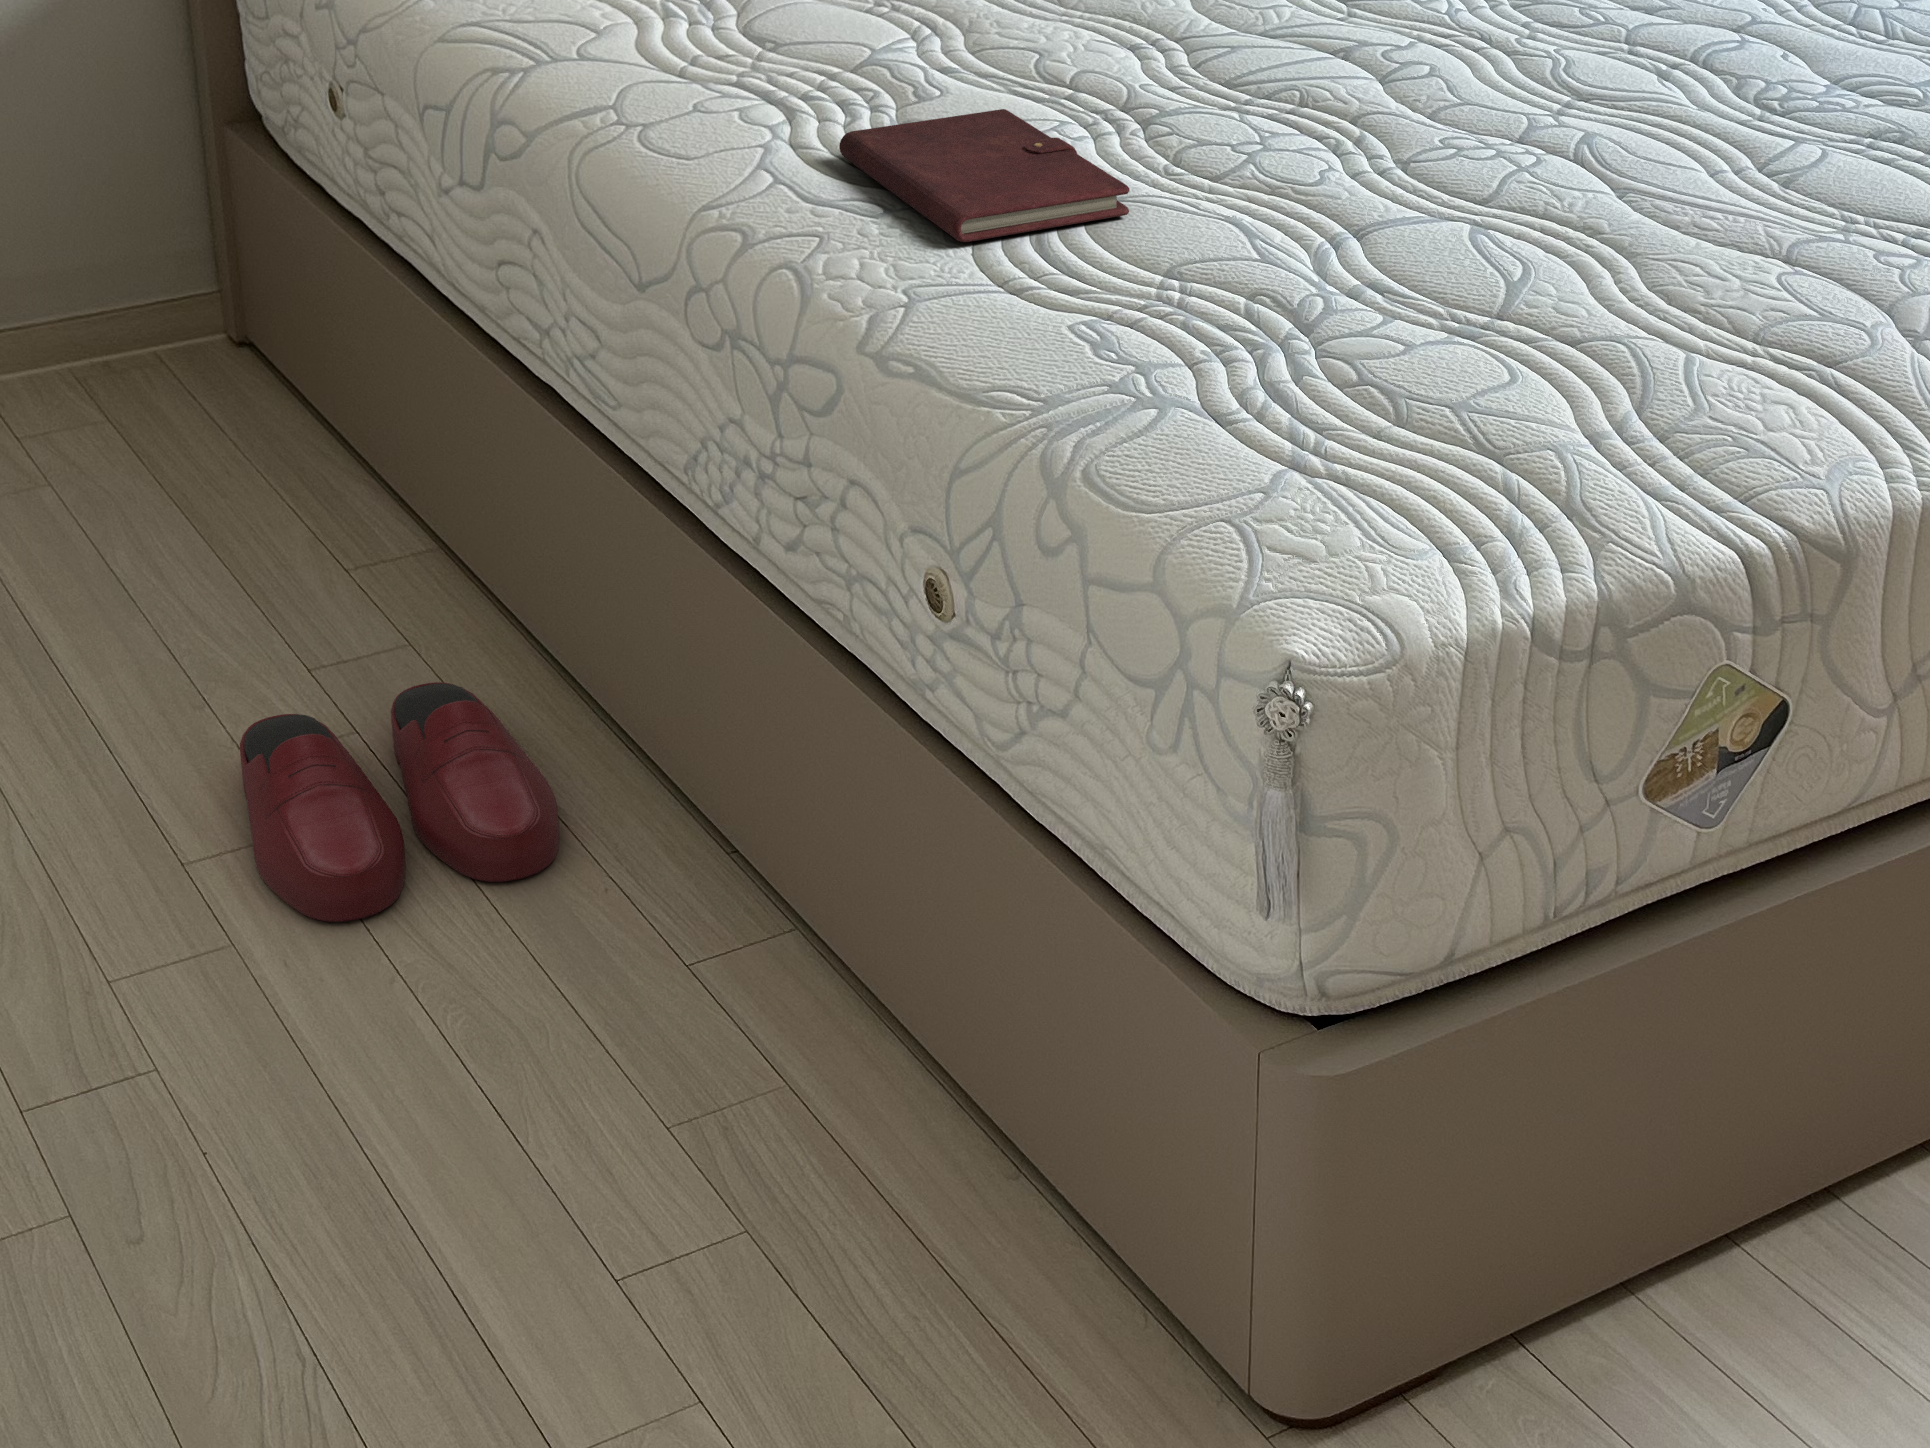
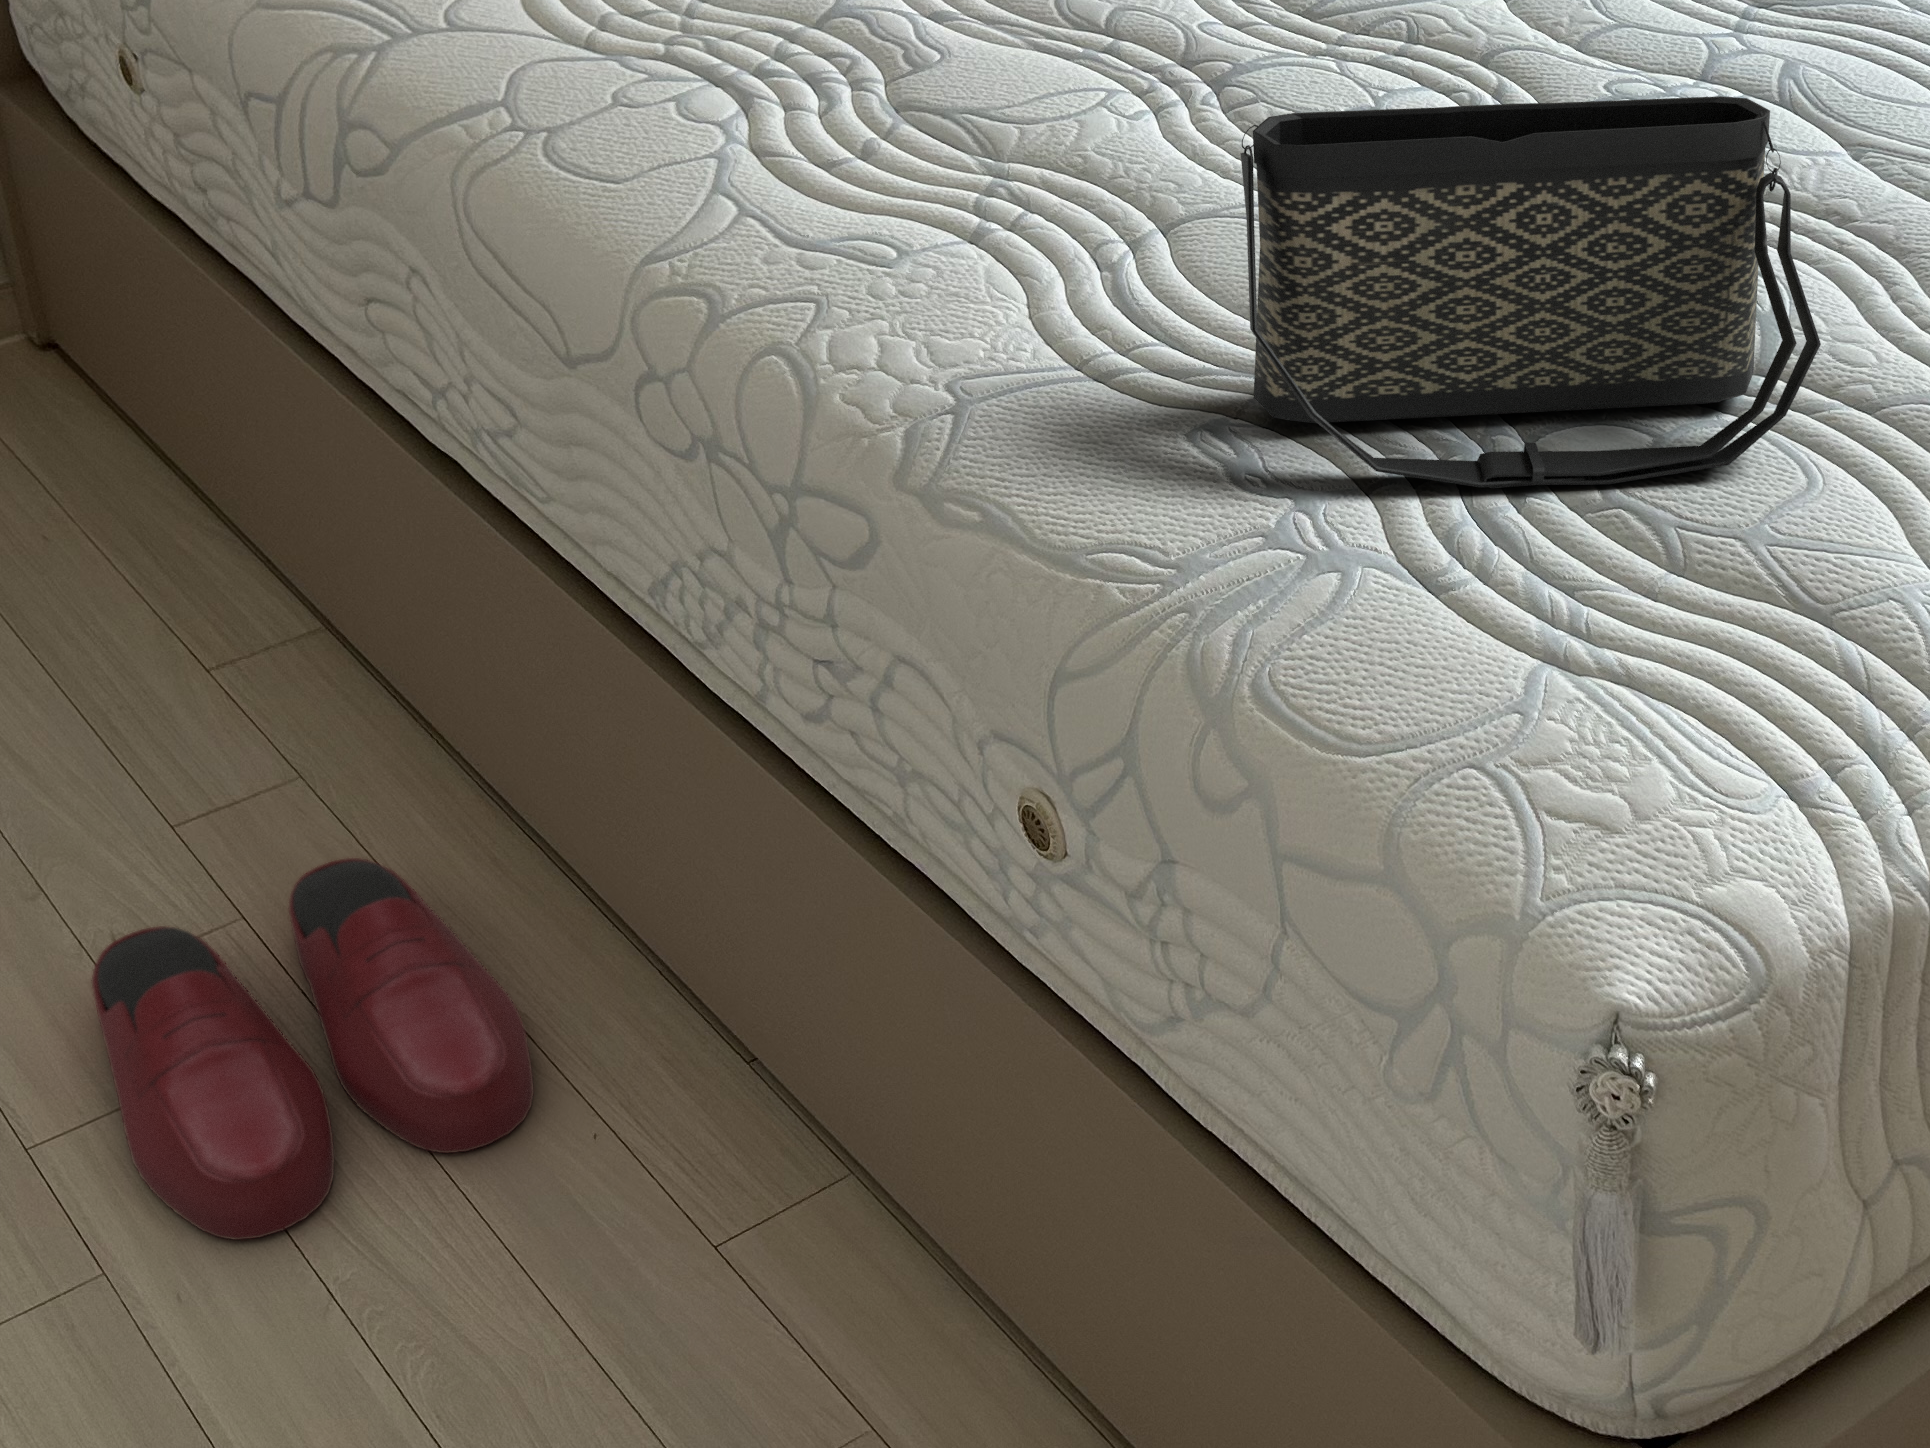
handbag: none [1113,93,1532,376] -> present [1240,96,1821,488]
notebook: present [839,109,1130,242] -> none [827,84,1230,301]

